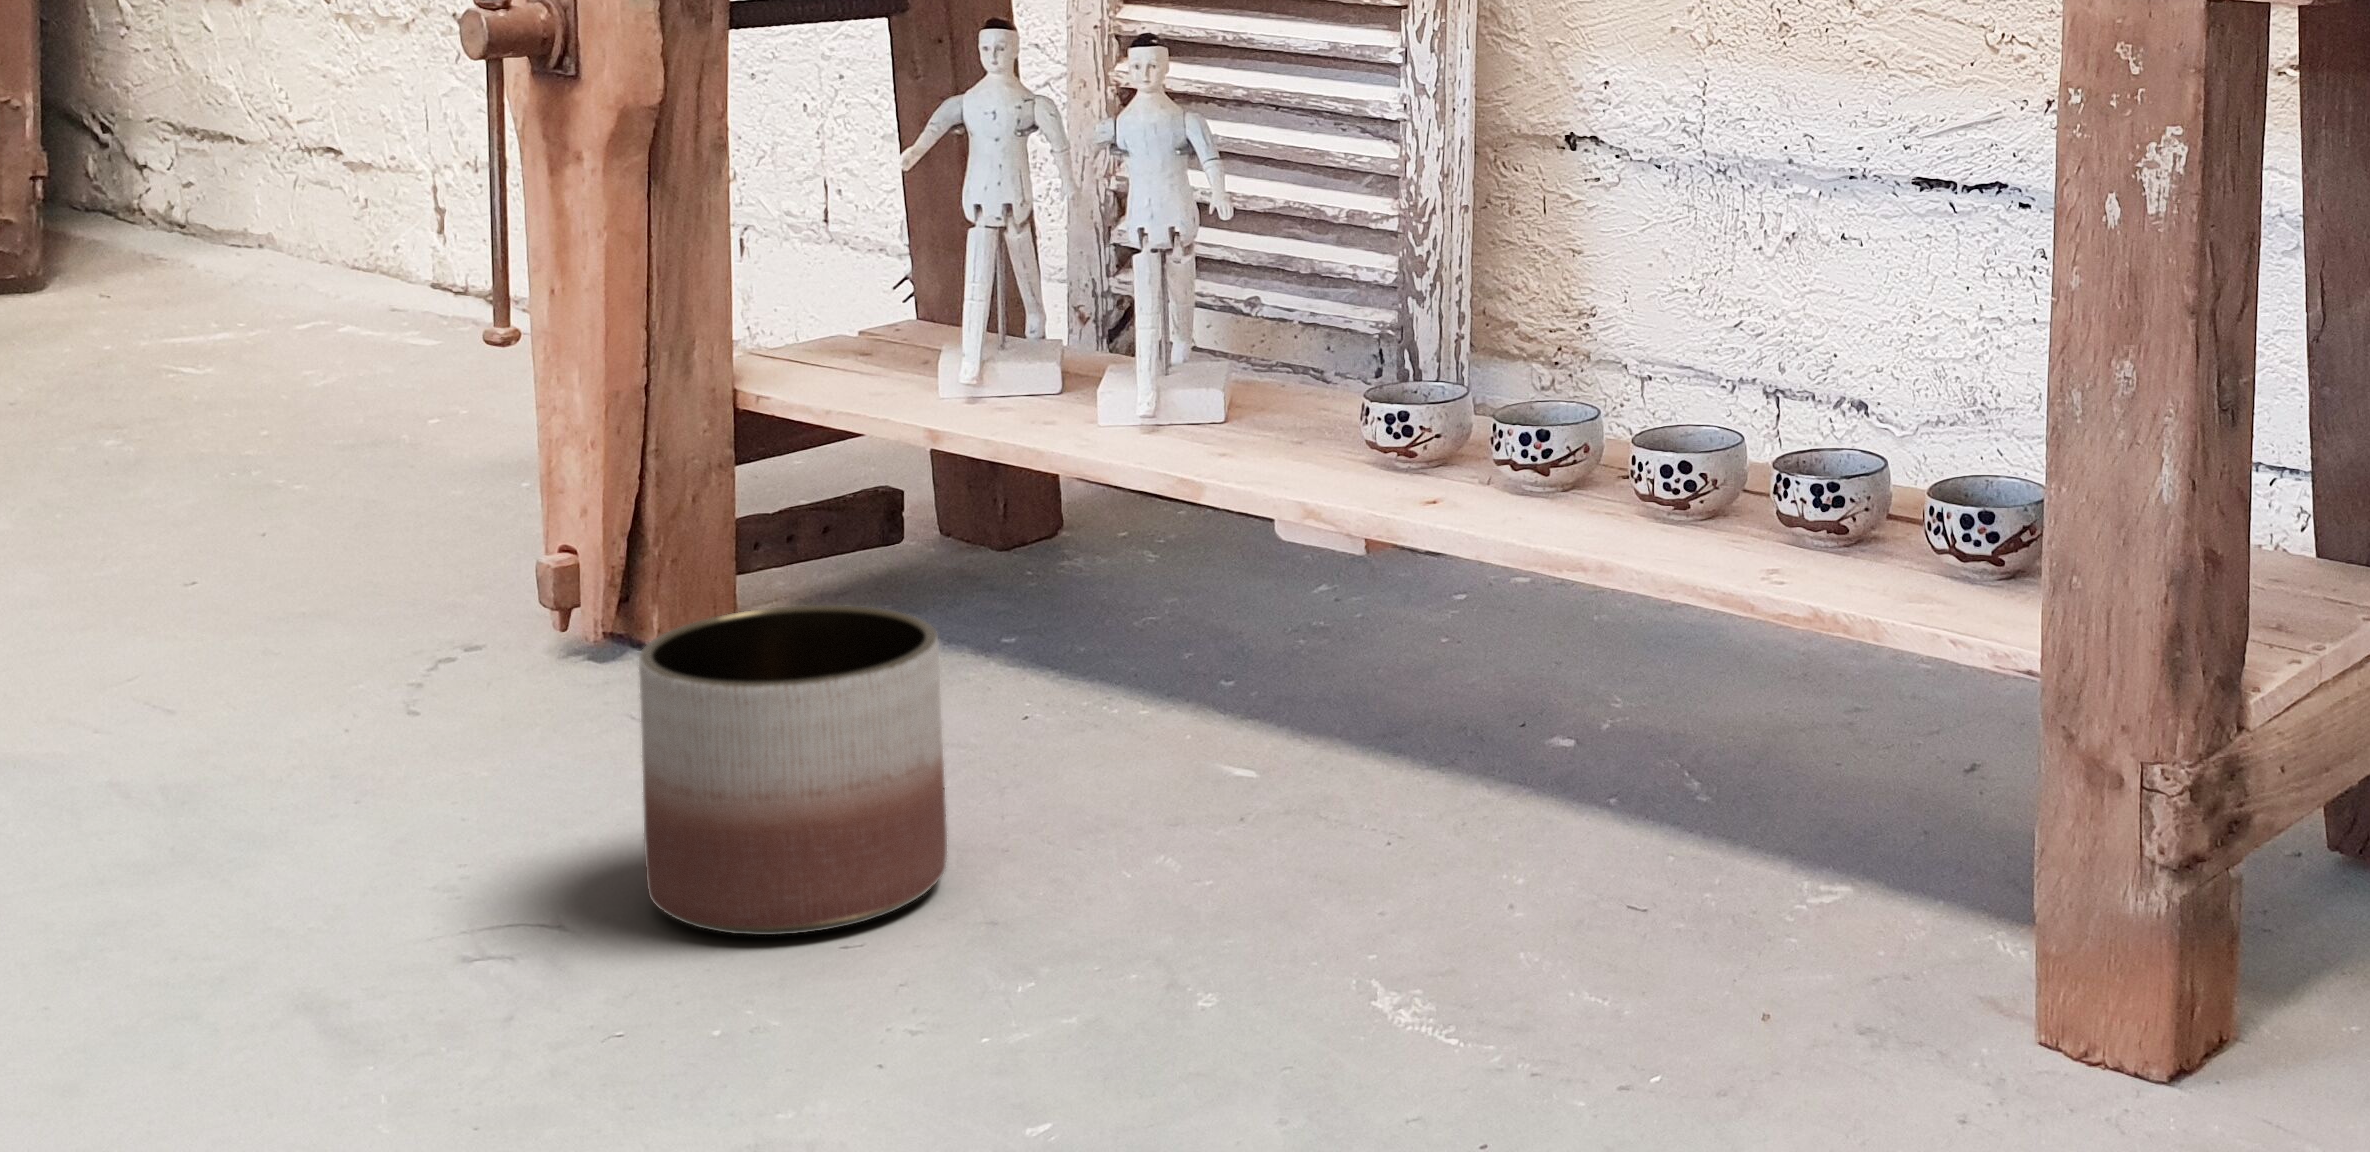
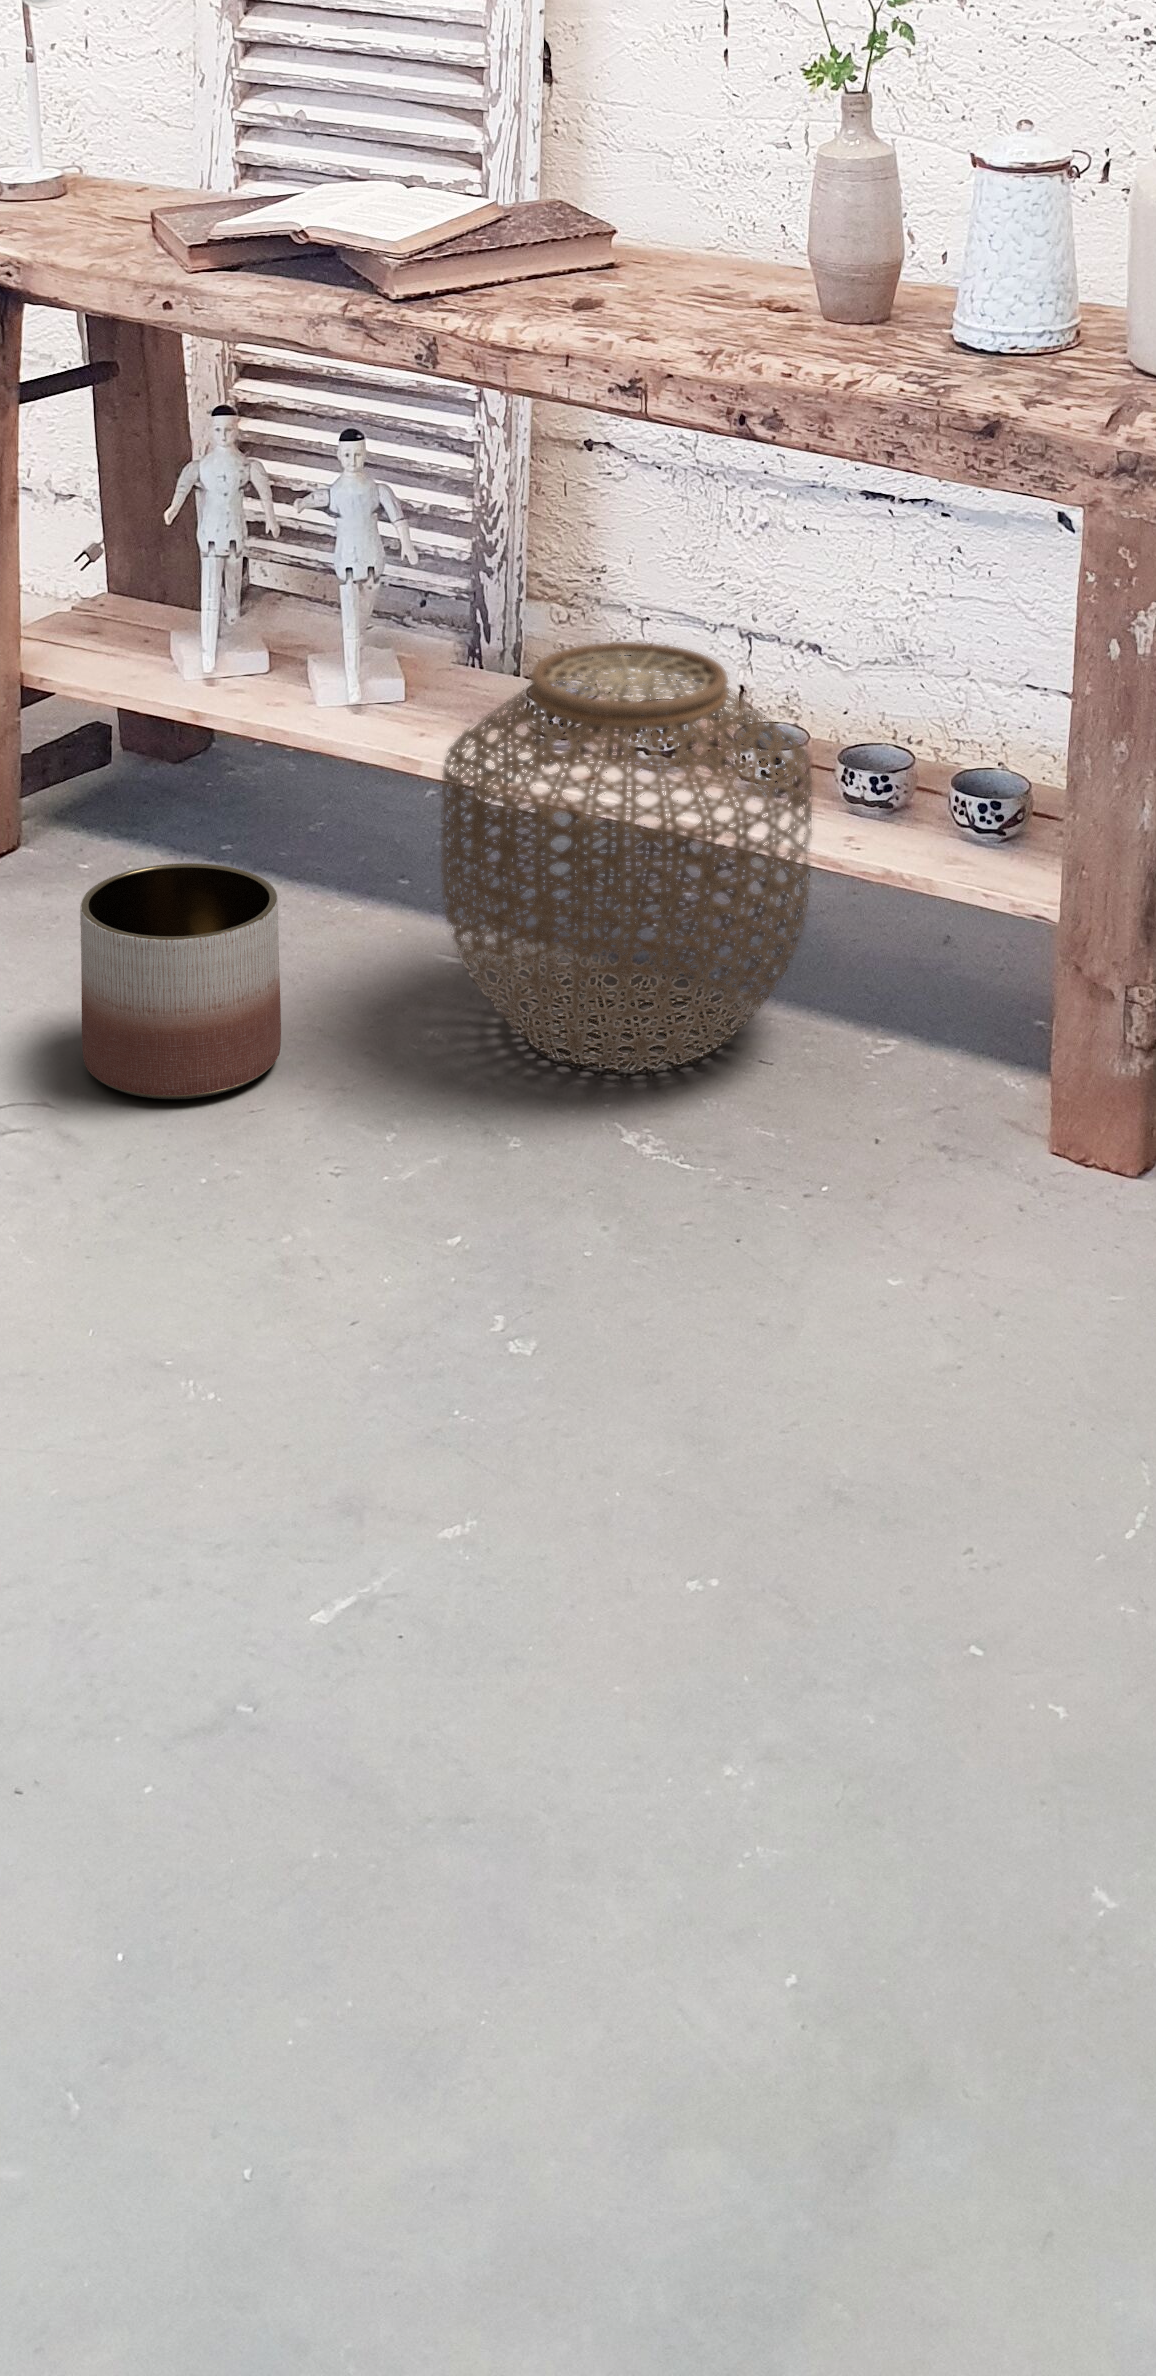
woven basket: none [1183,296,1734,920] -> present [441,642,812,1071]

